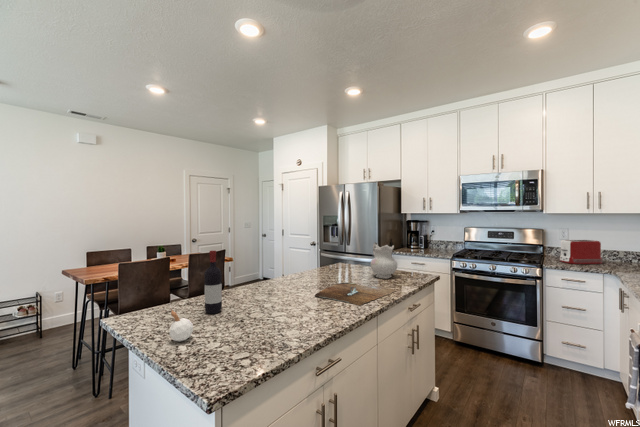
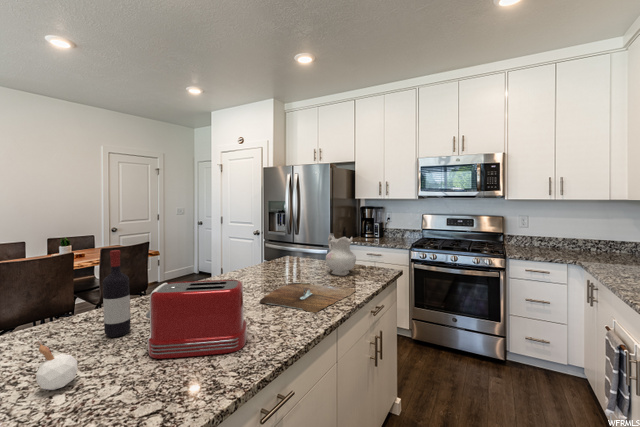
toaster: present [560,240,603,264] -> present [146,280,247,359]

